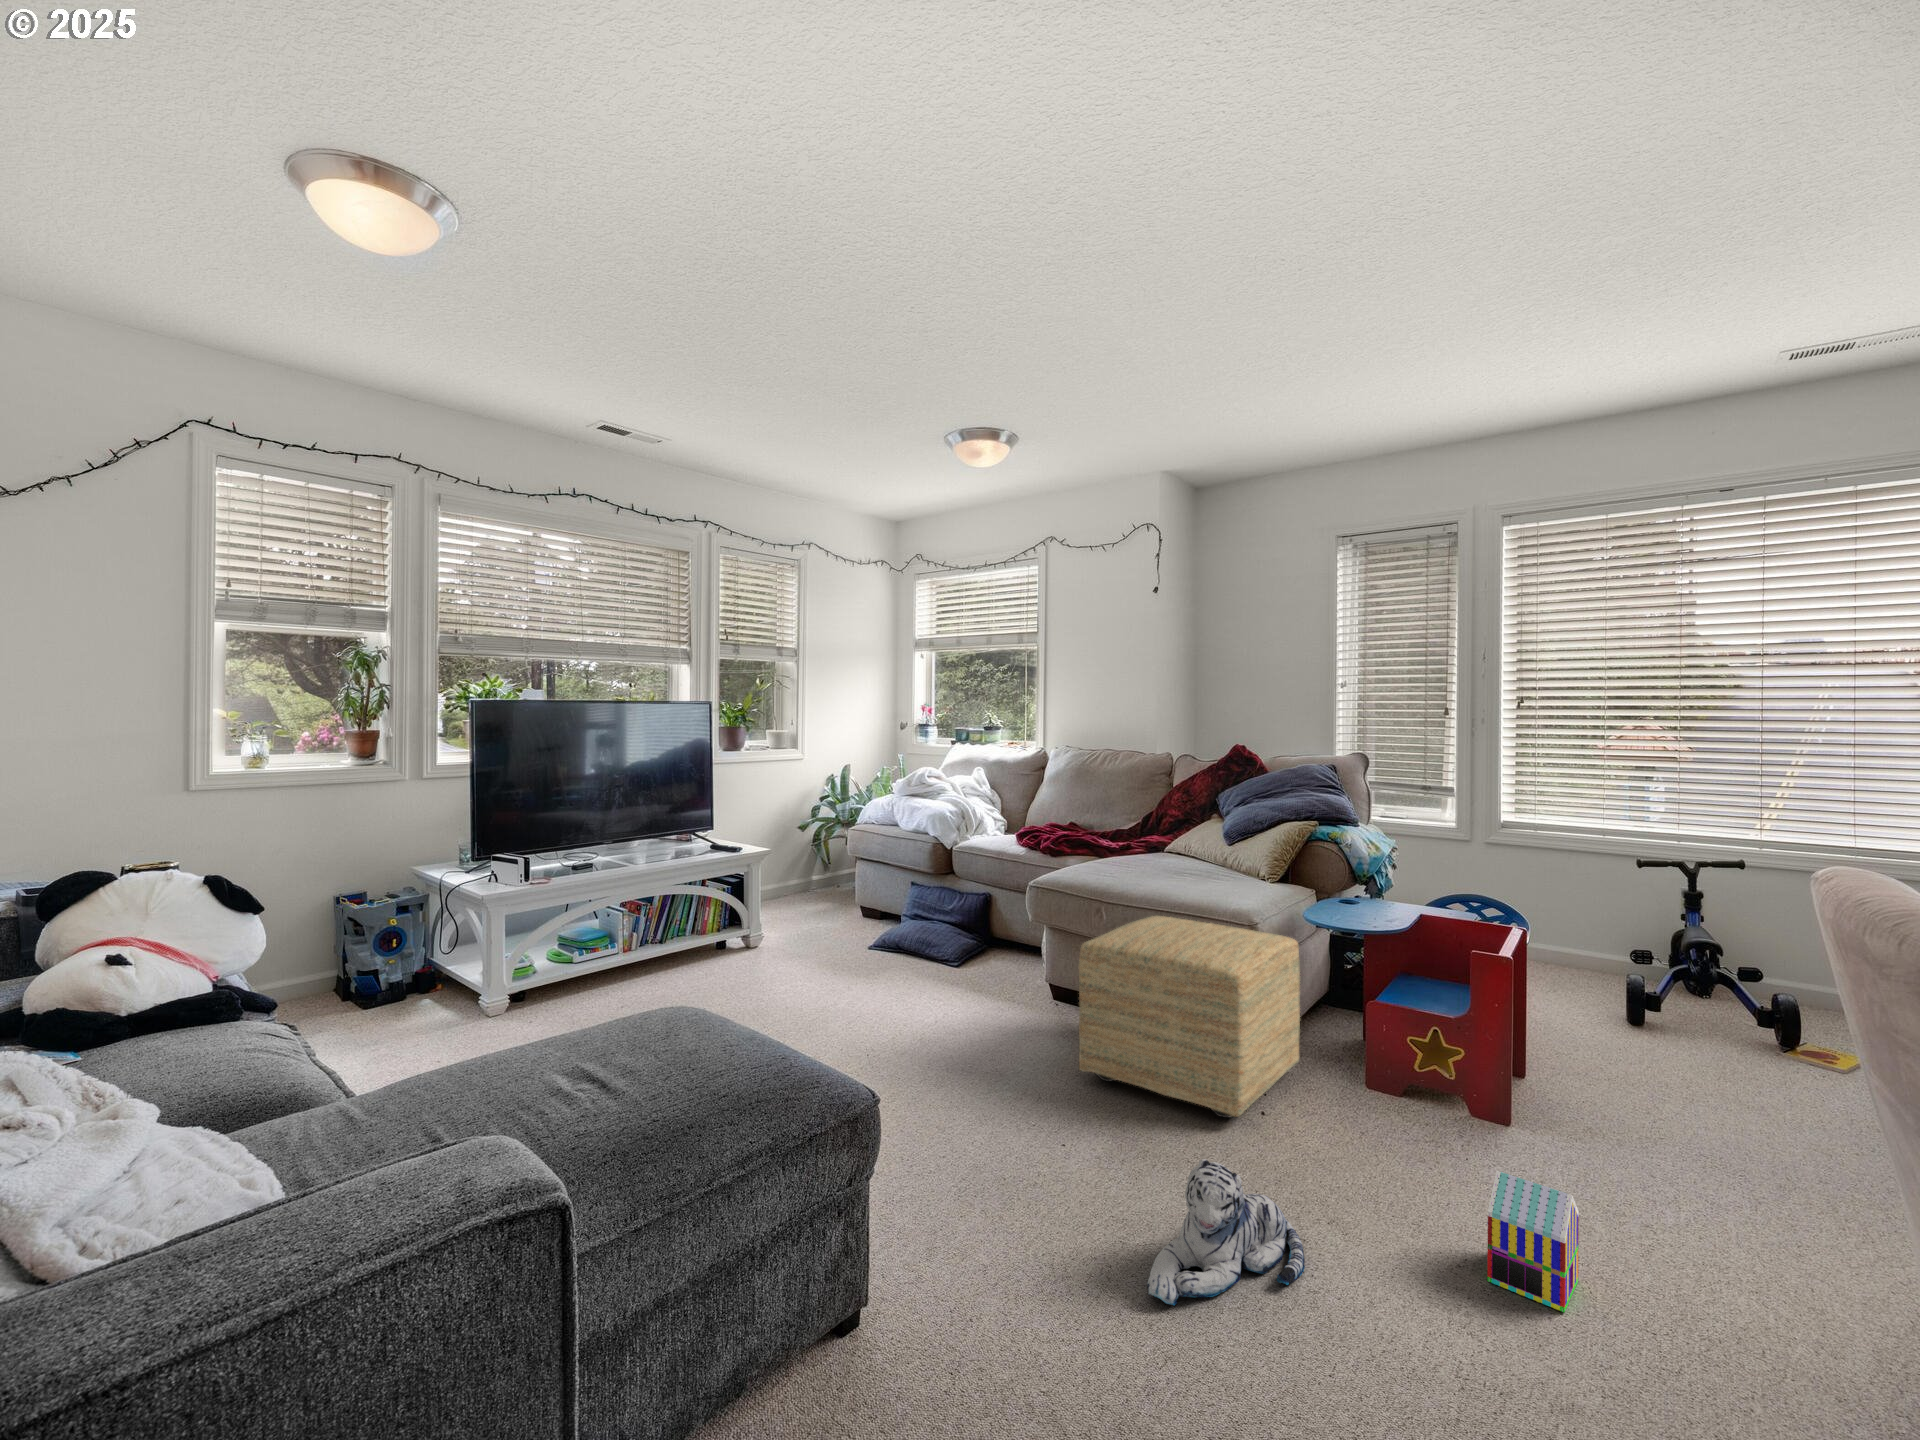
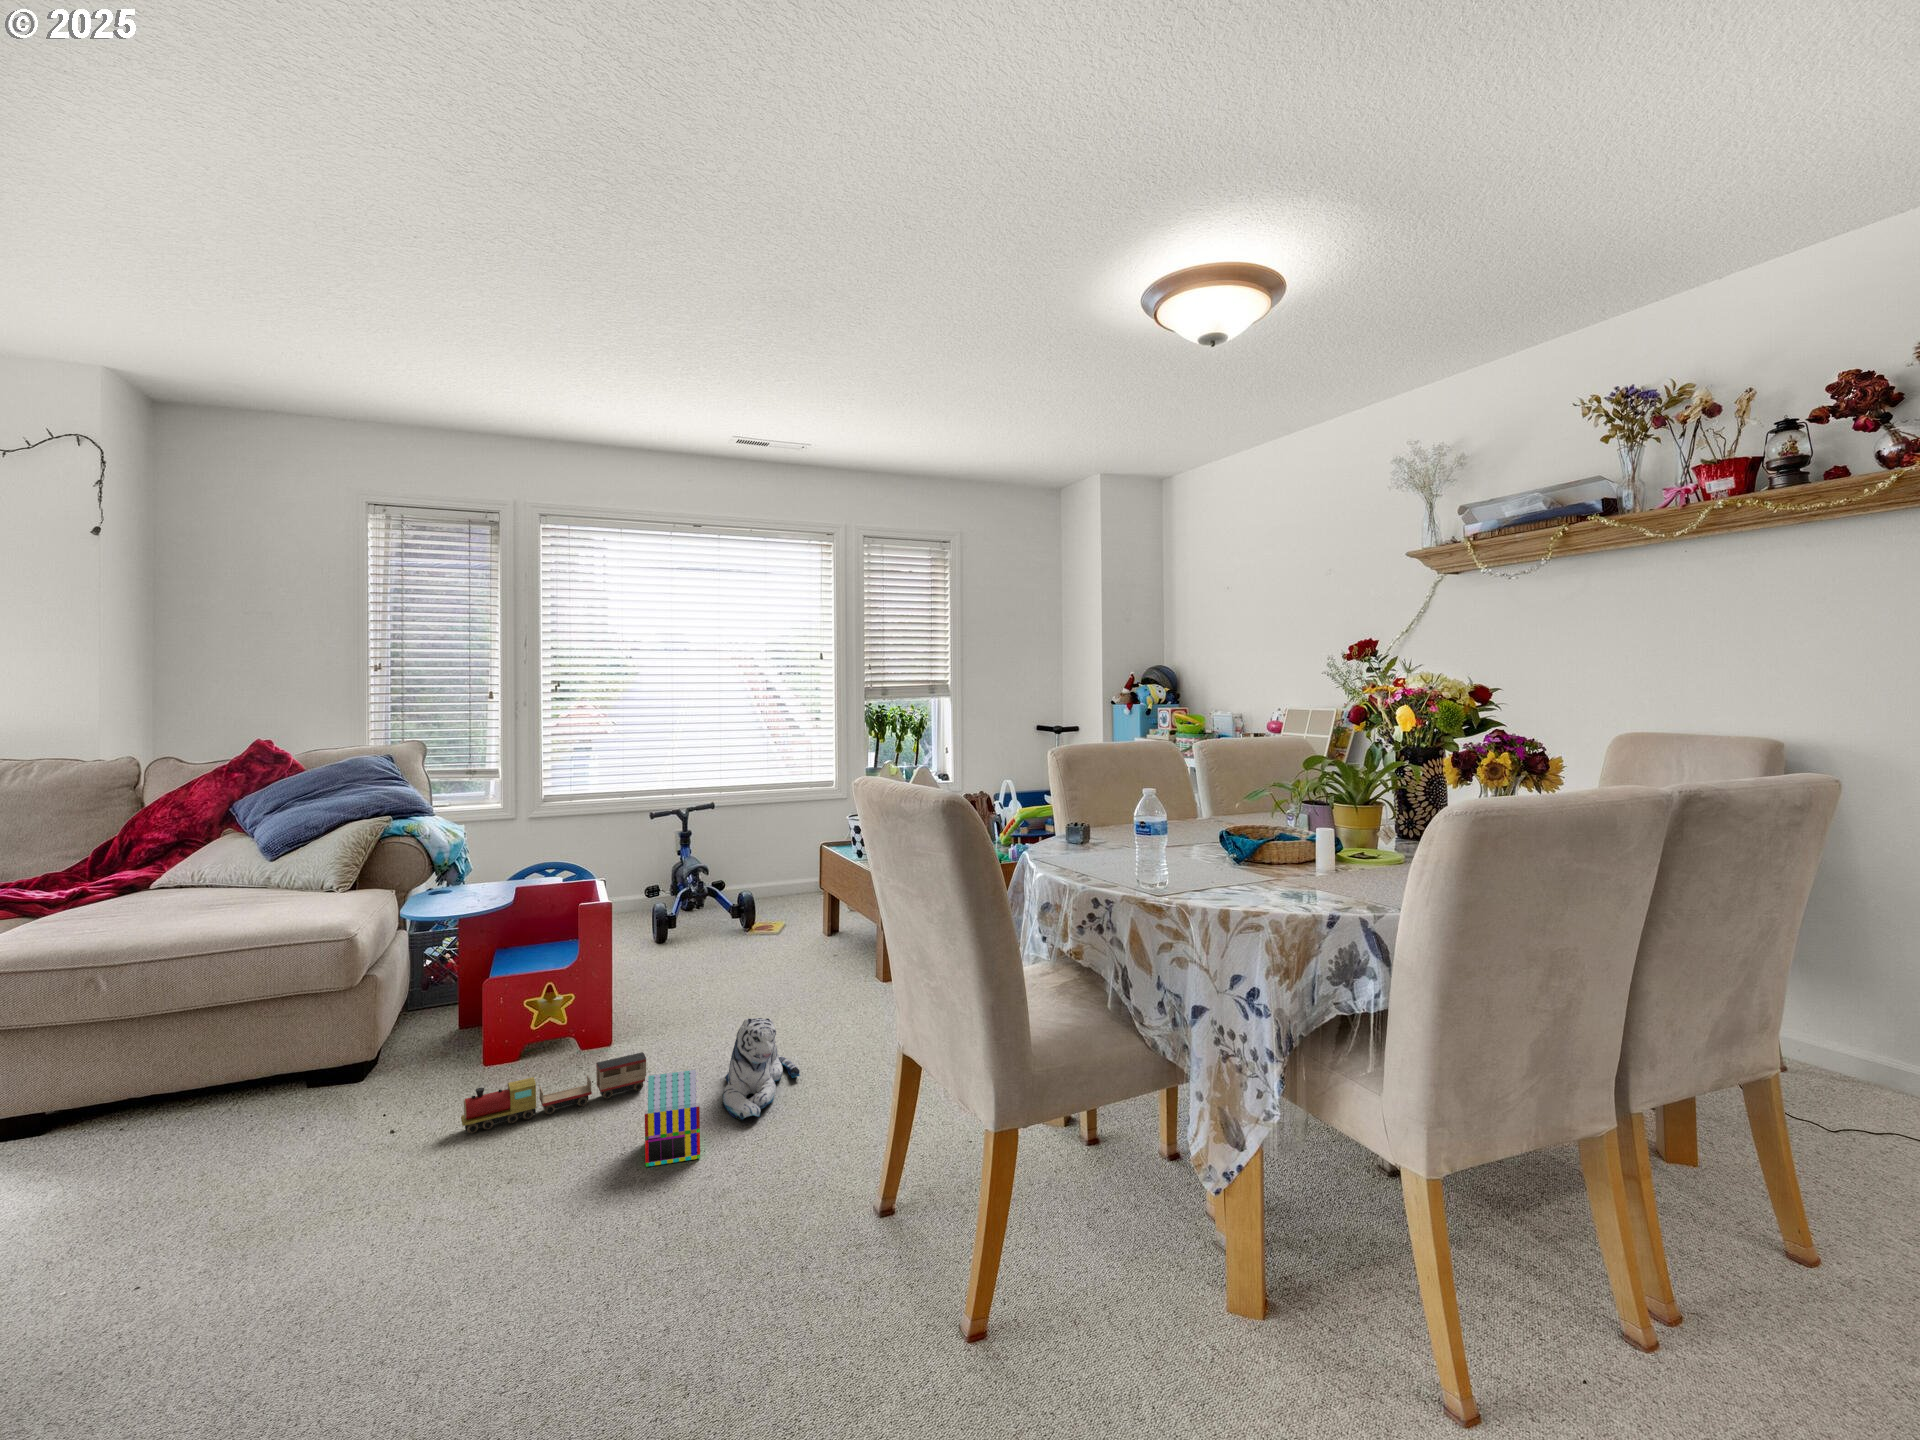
ottoman: present [1079,916,1300,1118] -> none [99,942,410,1196]
toy train: none [1318,1104,1530,1189] -> present [461,1052,646,1133]
plush toy: present [1147,1159,1305,1306] -> present [722,1018,800,1120]

